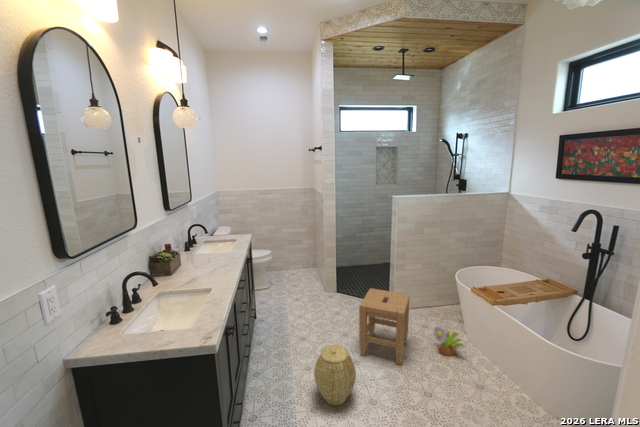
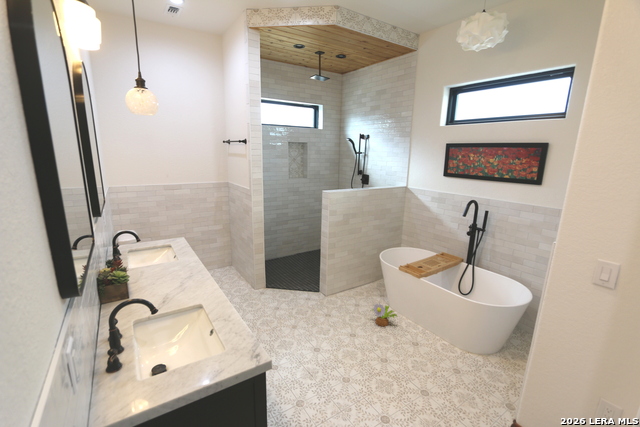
stool: present [359,288,410,365] -> none [316,280,358,344]
woven basket: present [314,345,356,405] -> none [293,339,333,396]

